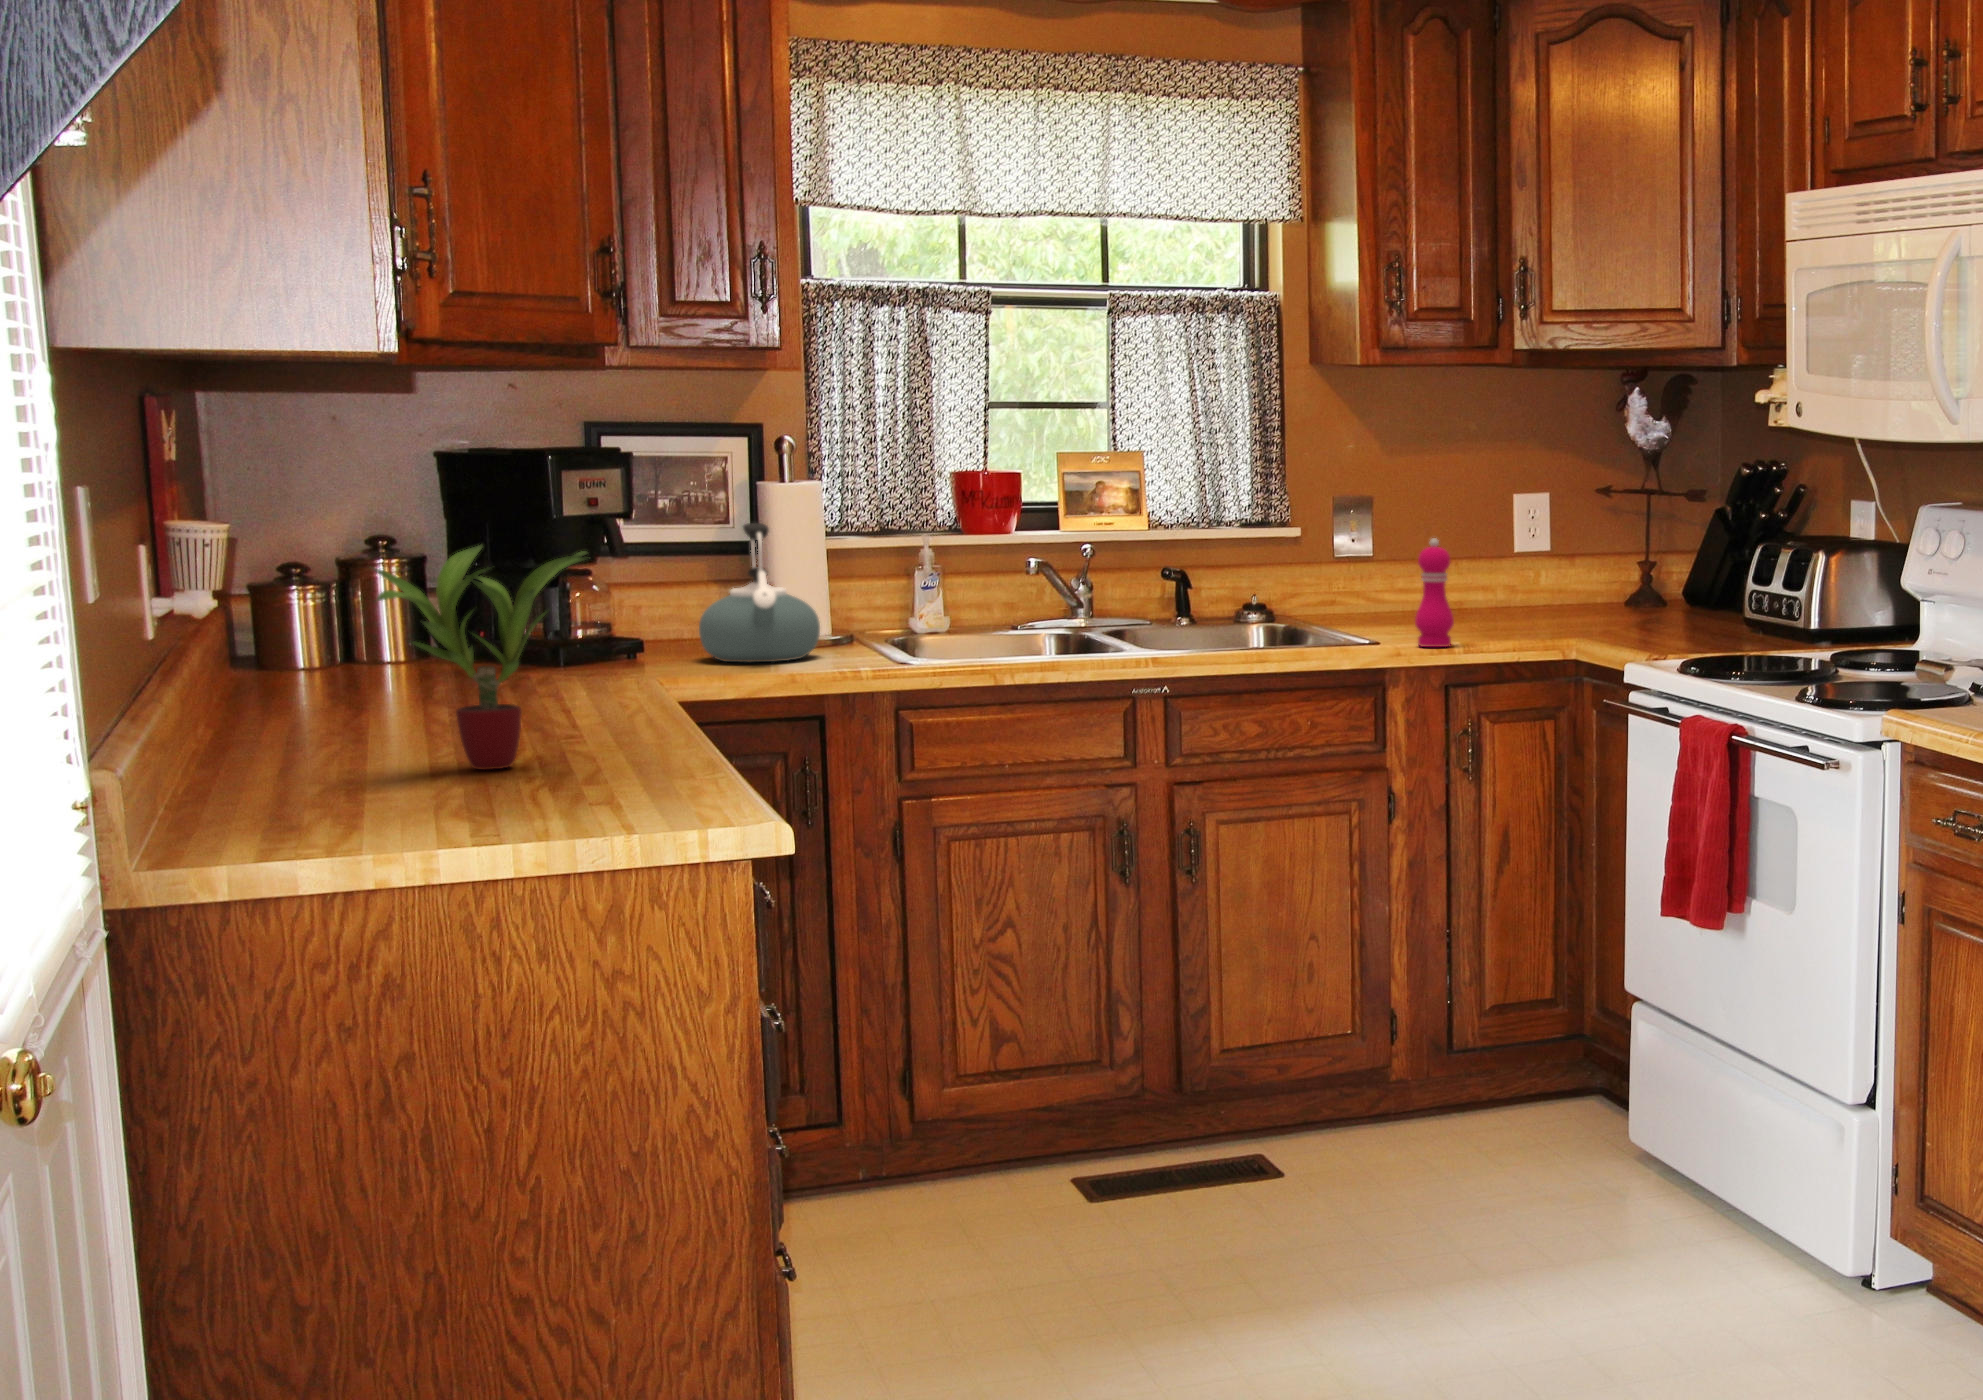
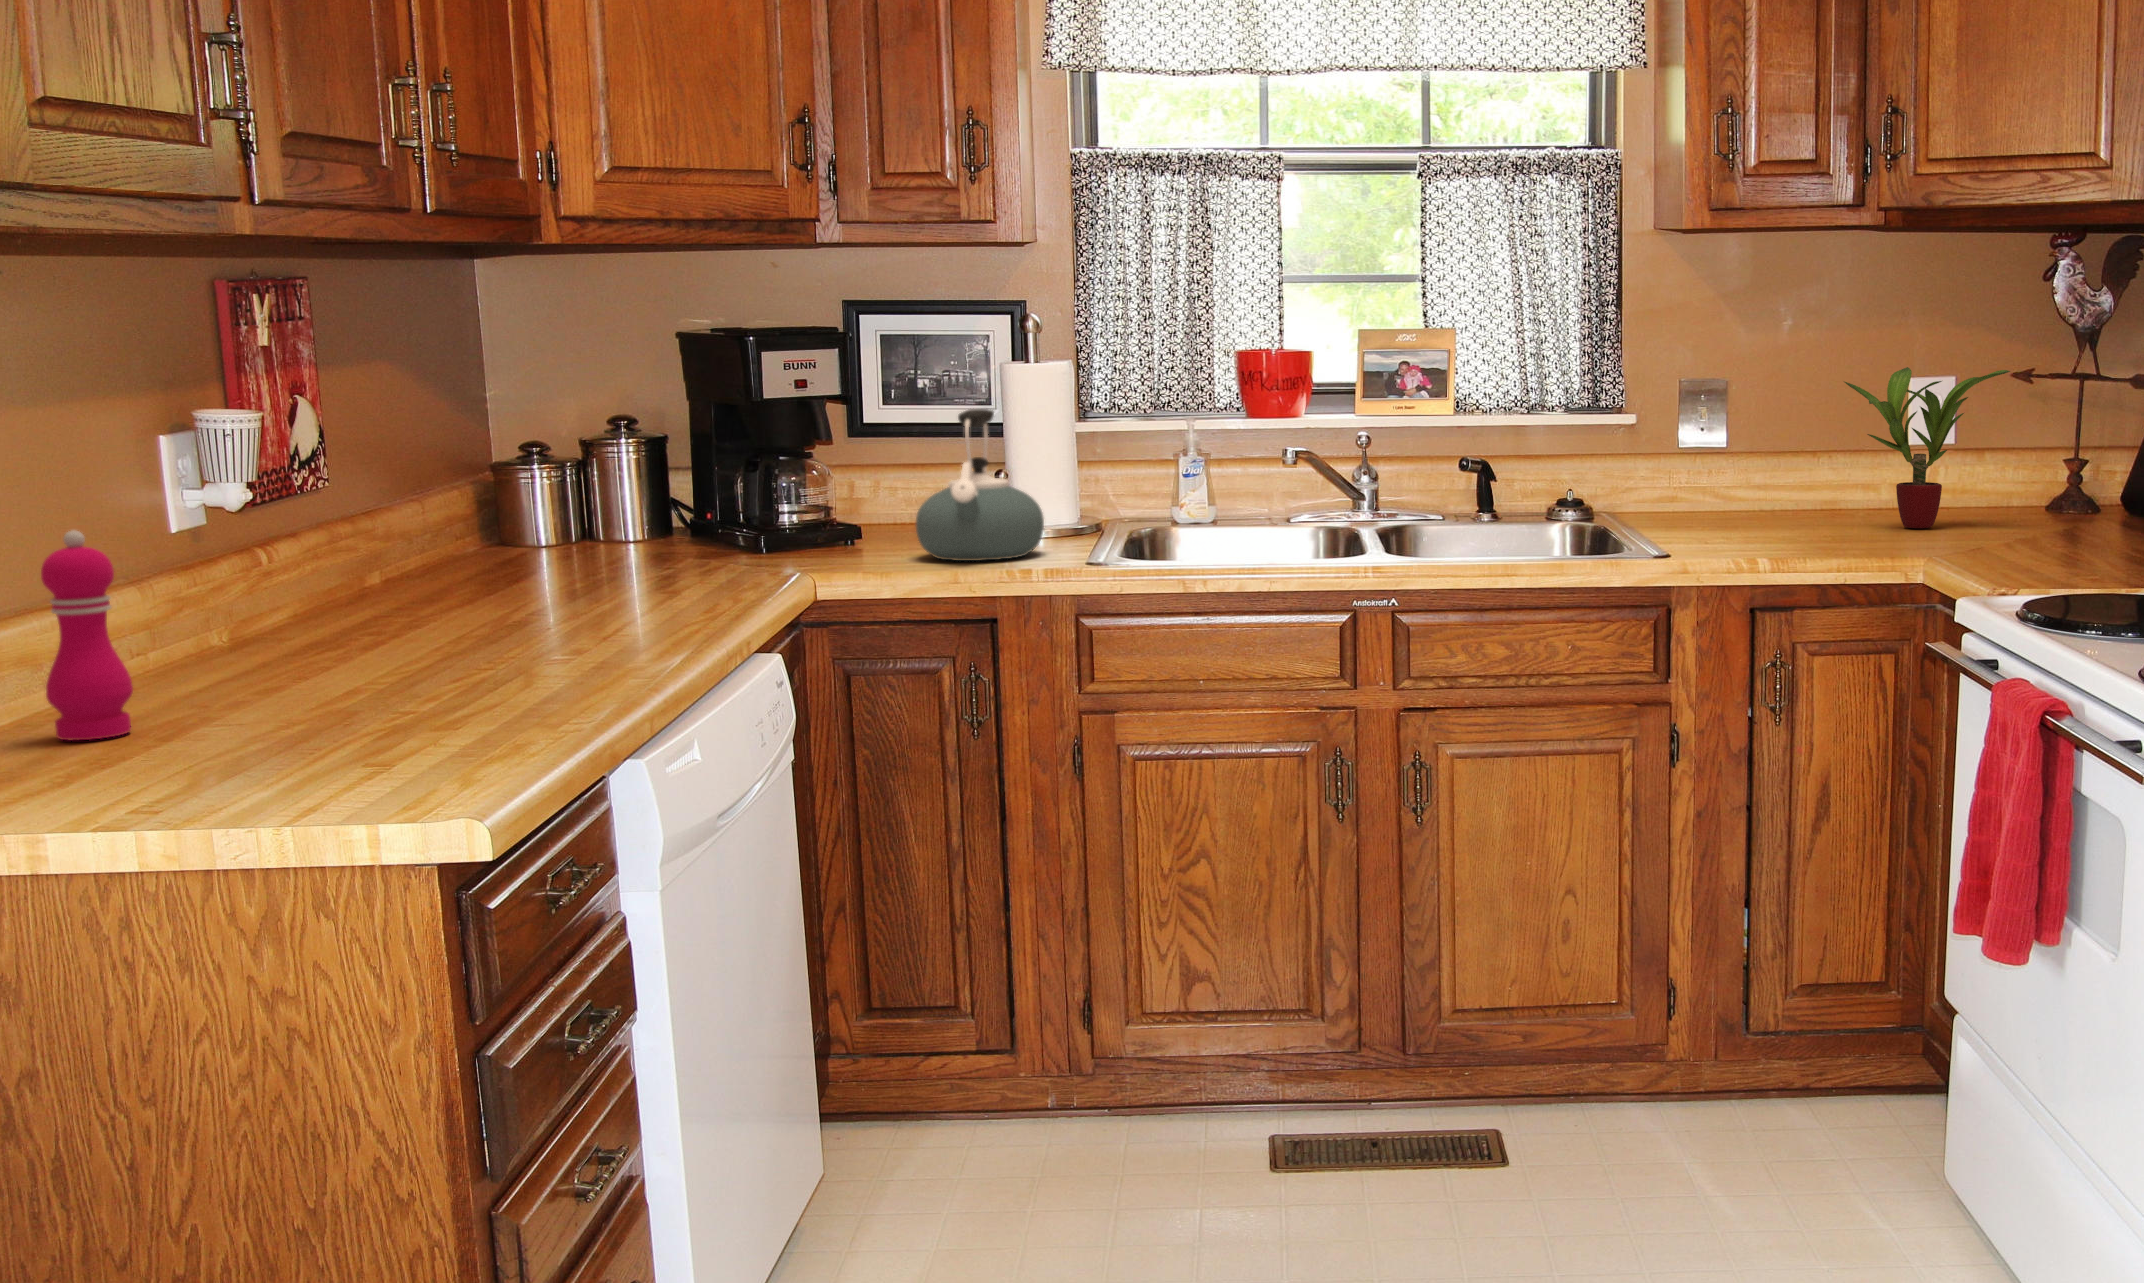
pepper mill: present [1415,538,1454,647] -> present [41,531,133,740]
potted plant: present [373,545,589,770] -> present [1845,367,2010,528]

